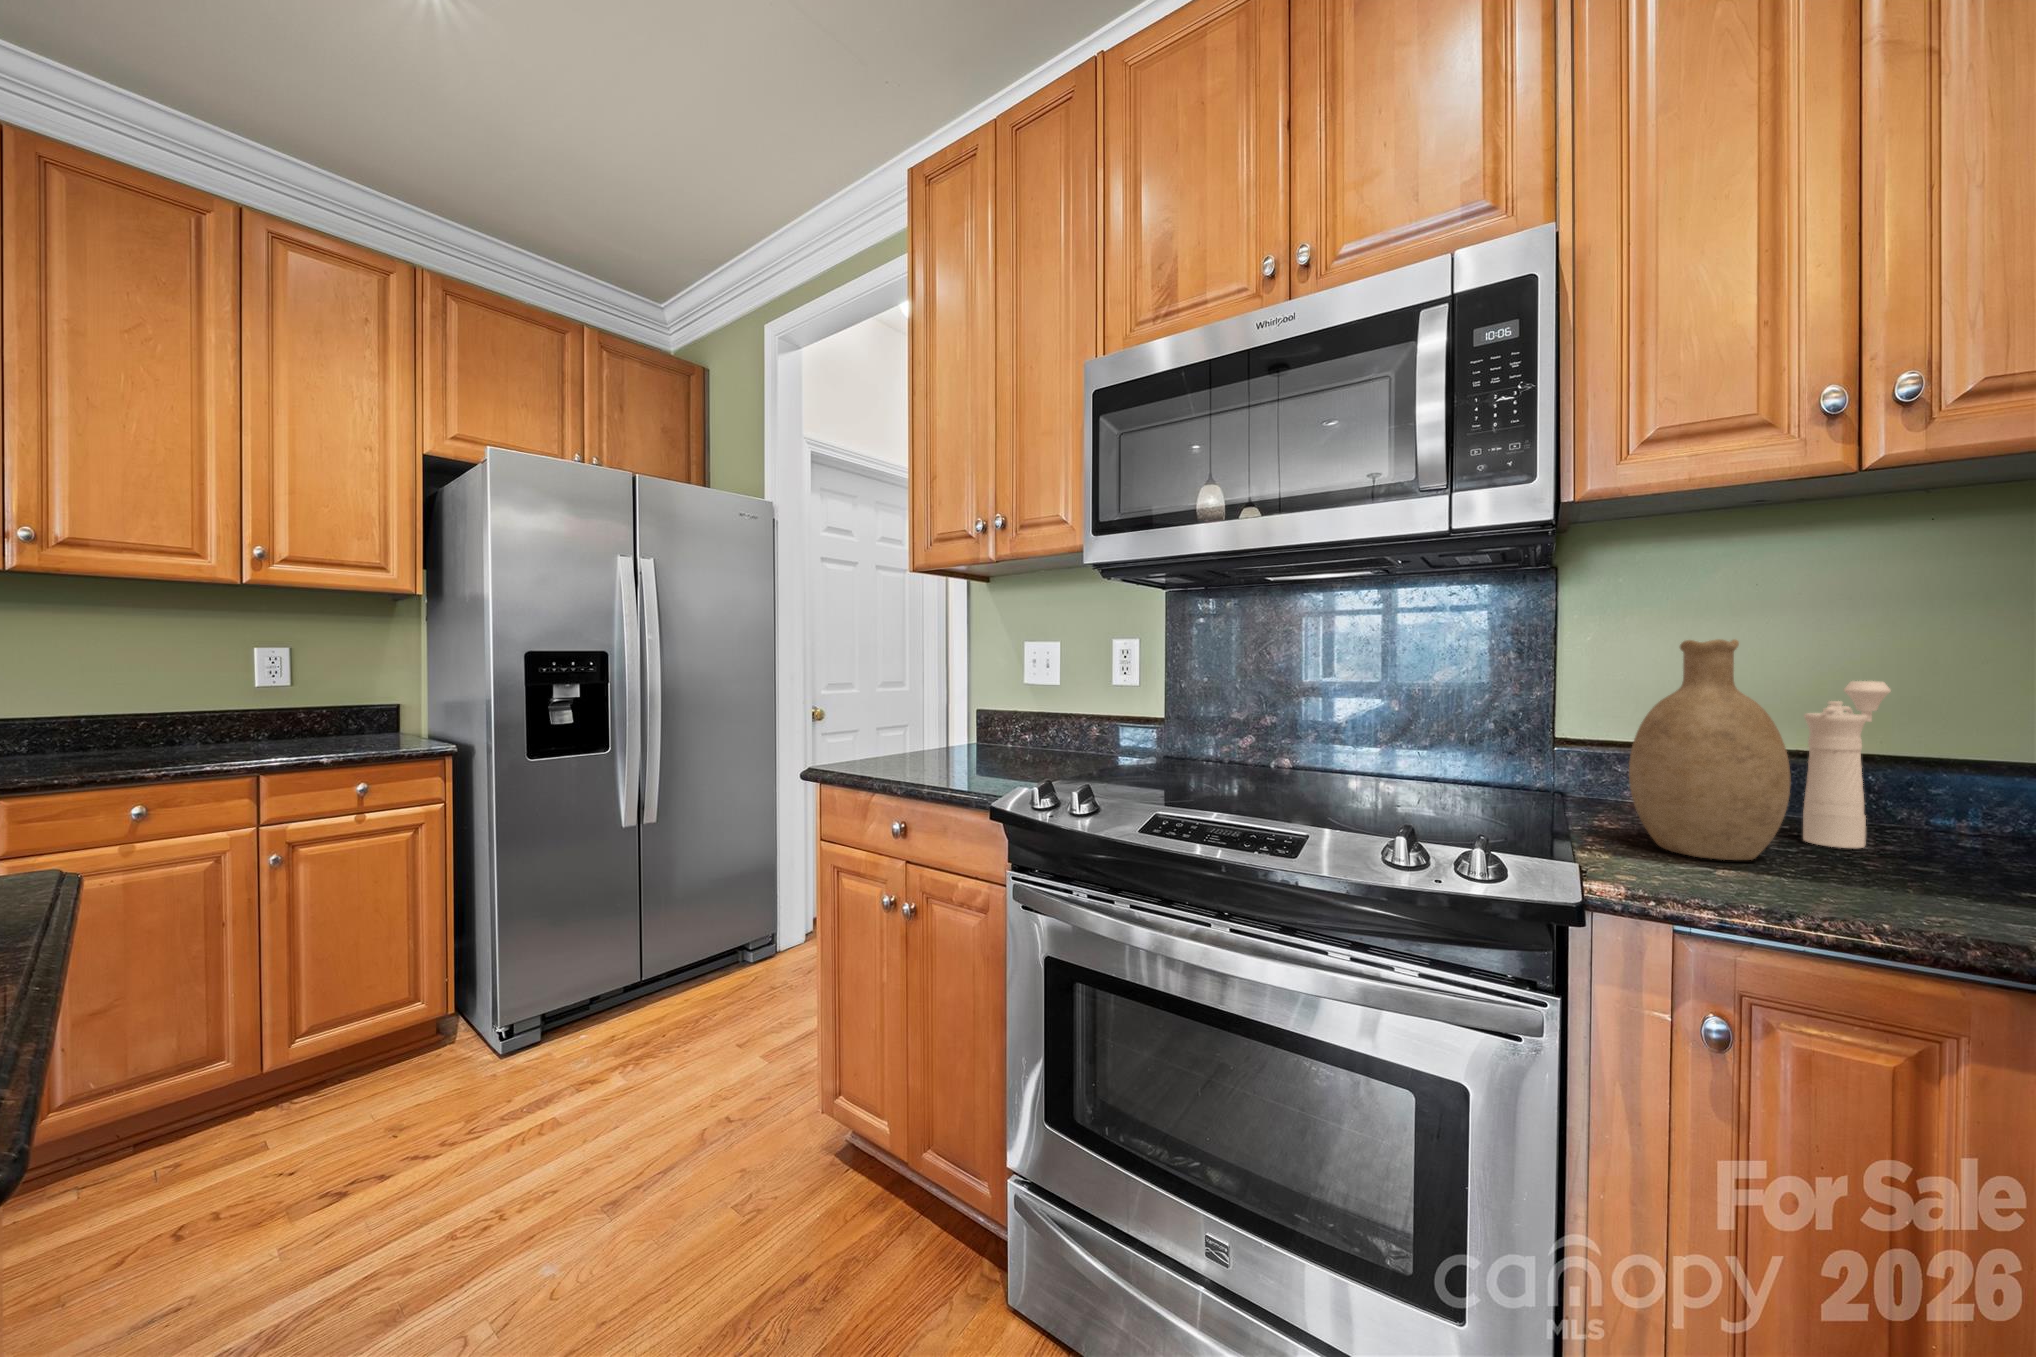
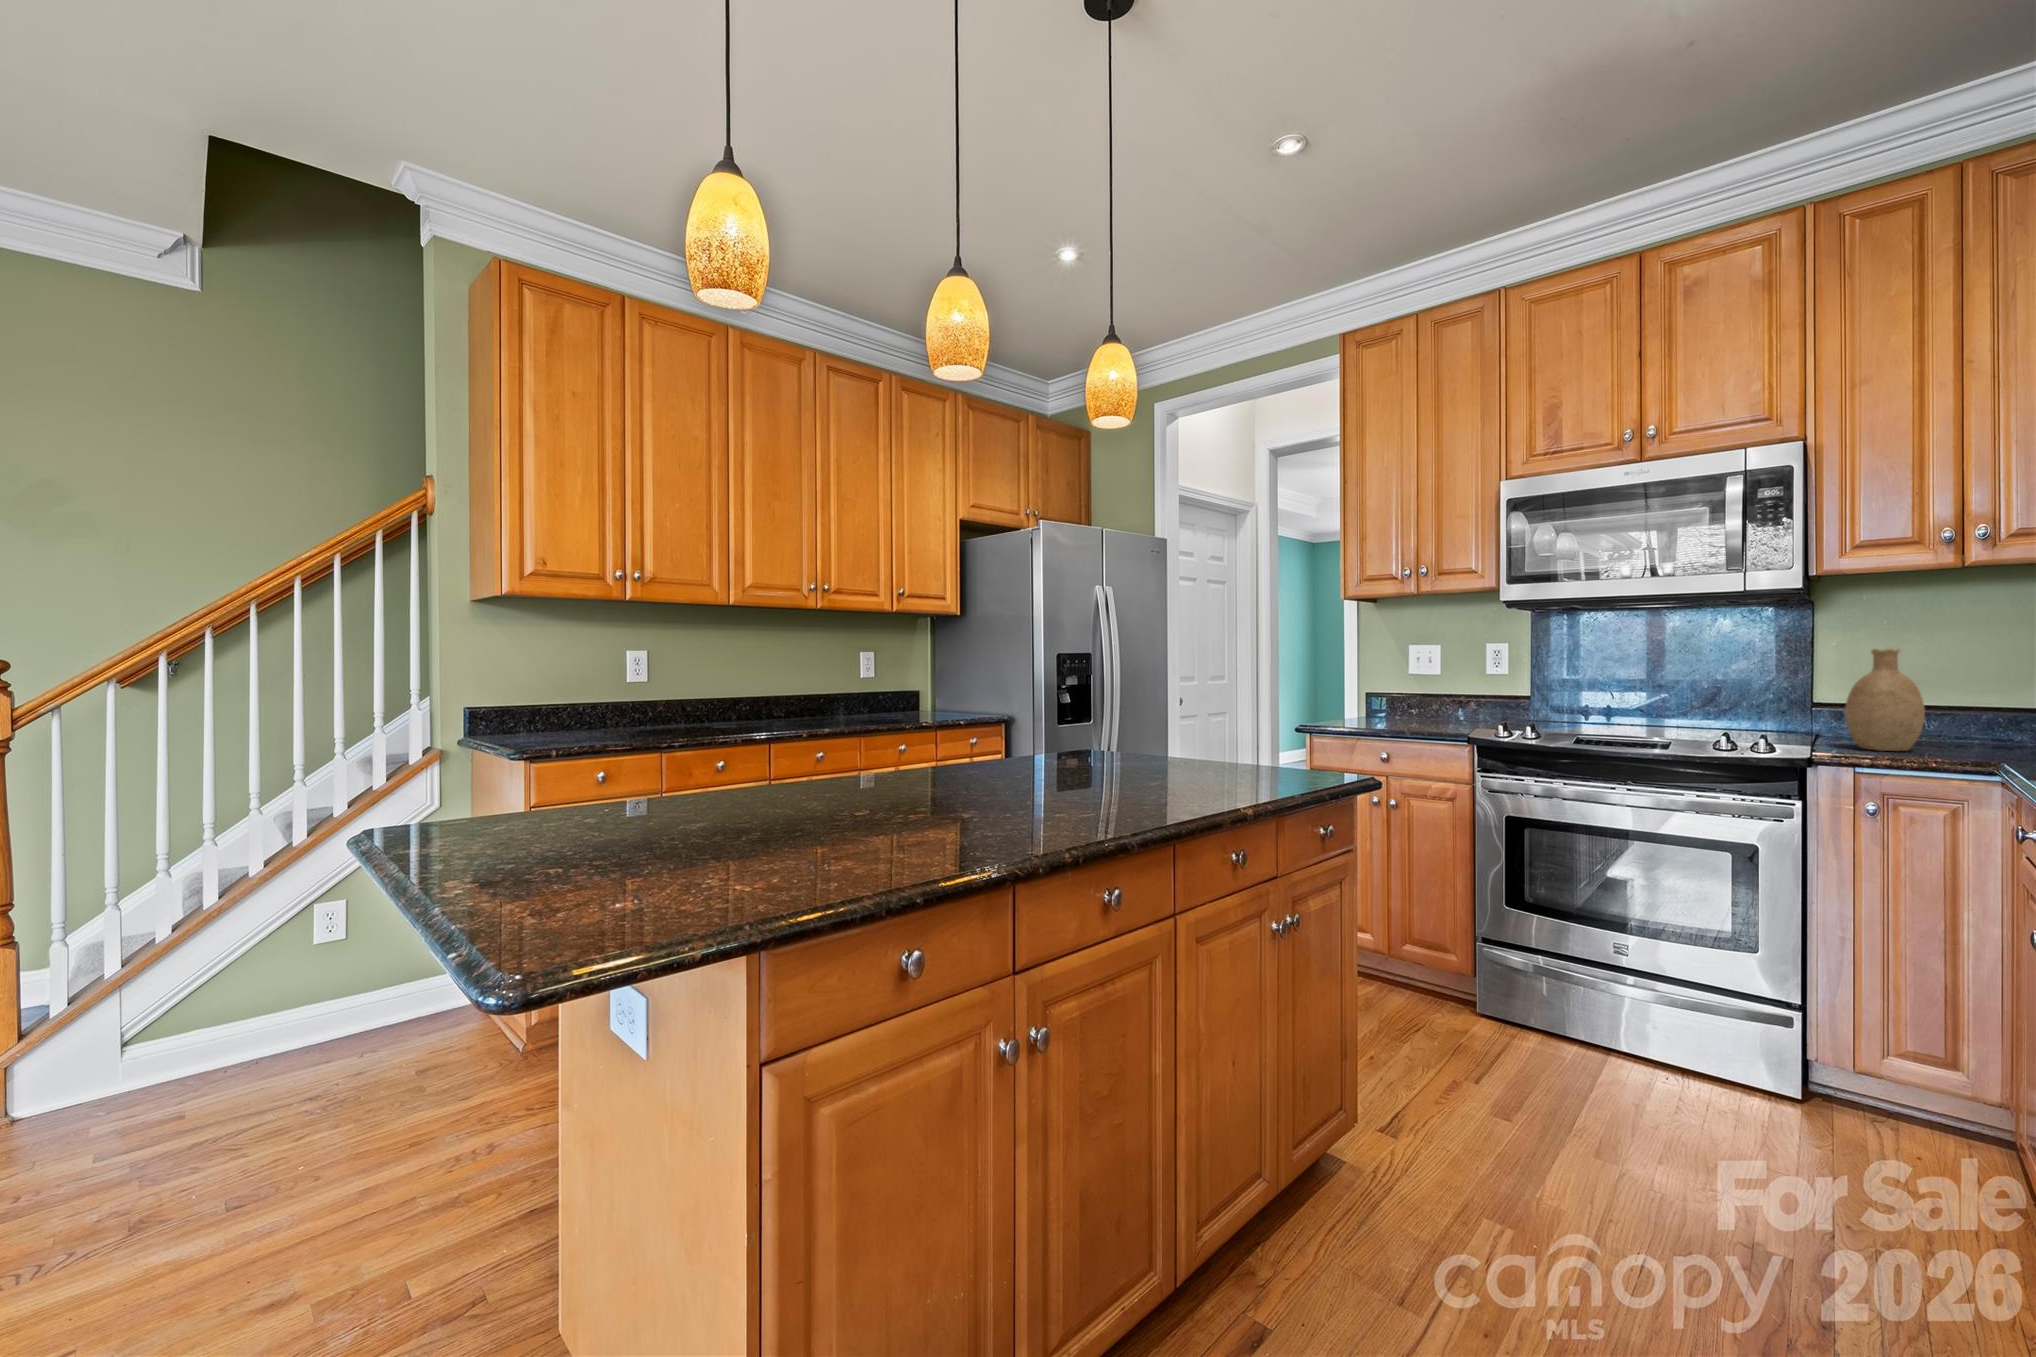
pepper mill: present [1803,681,1890,849] -> none [1940,668,1991,748]

